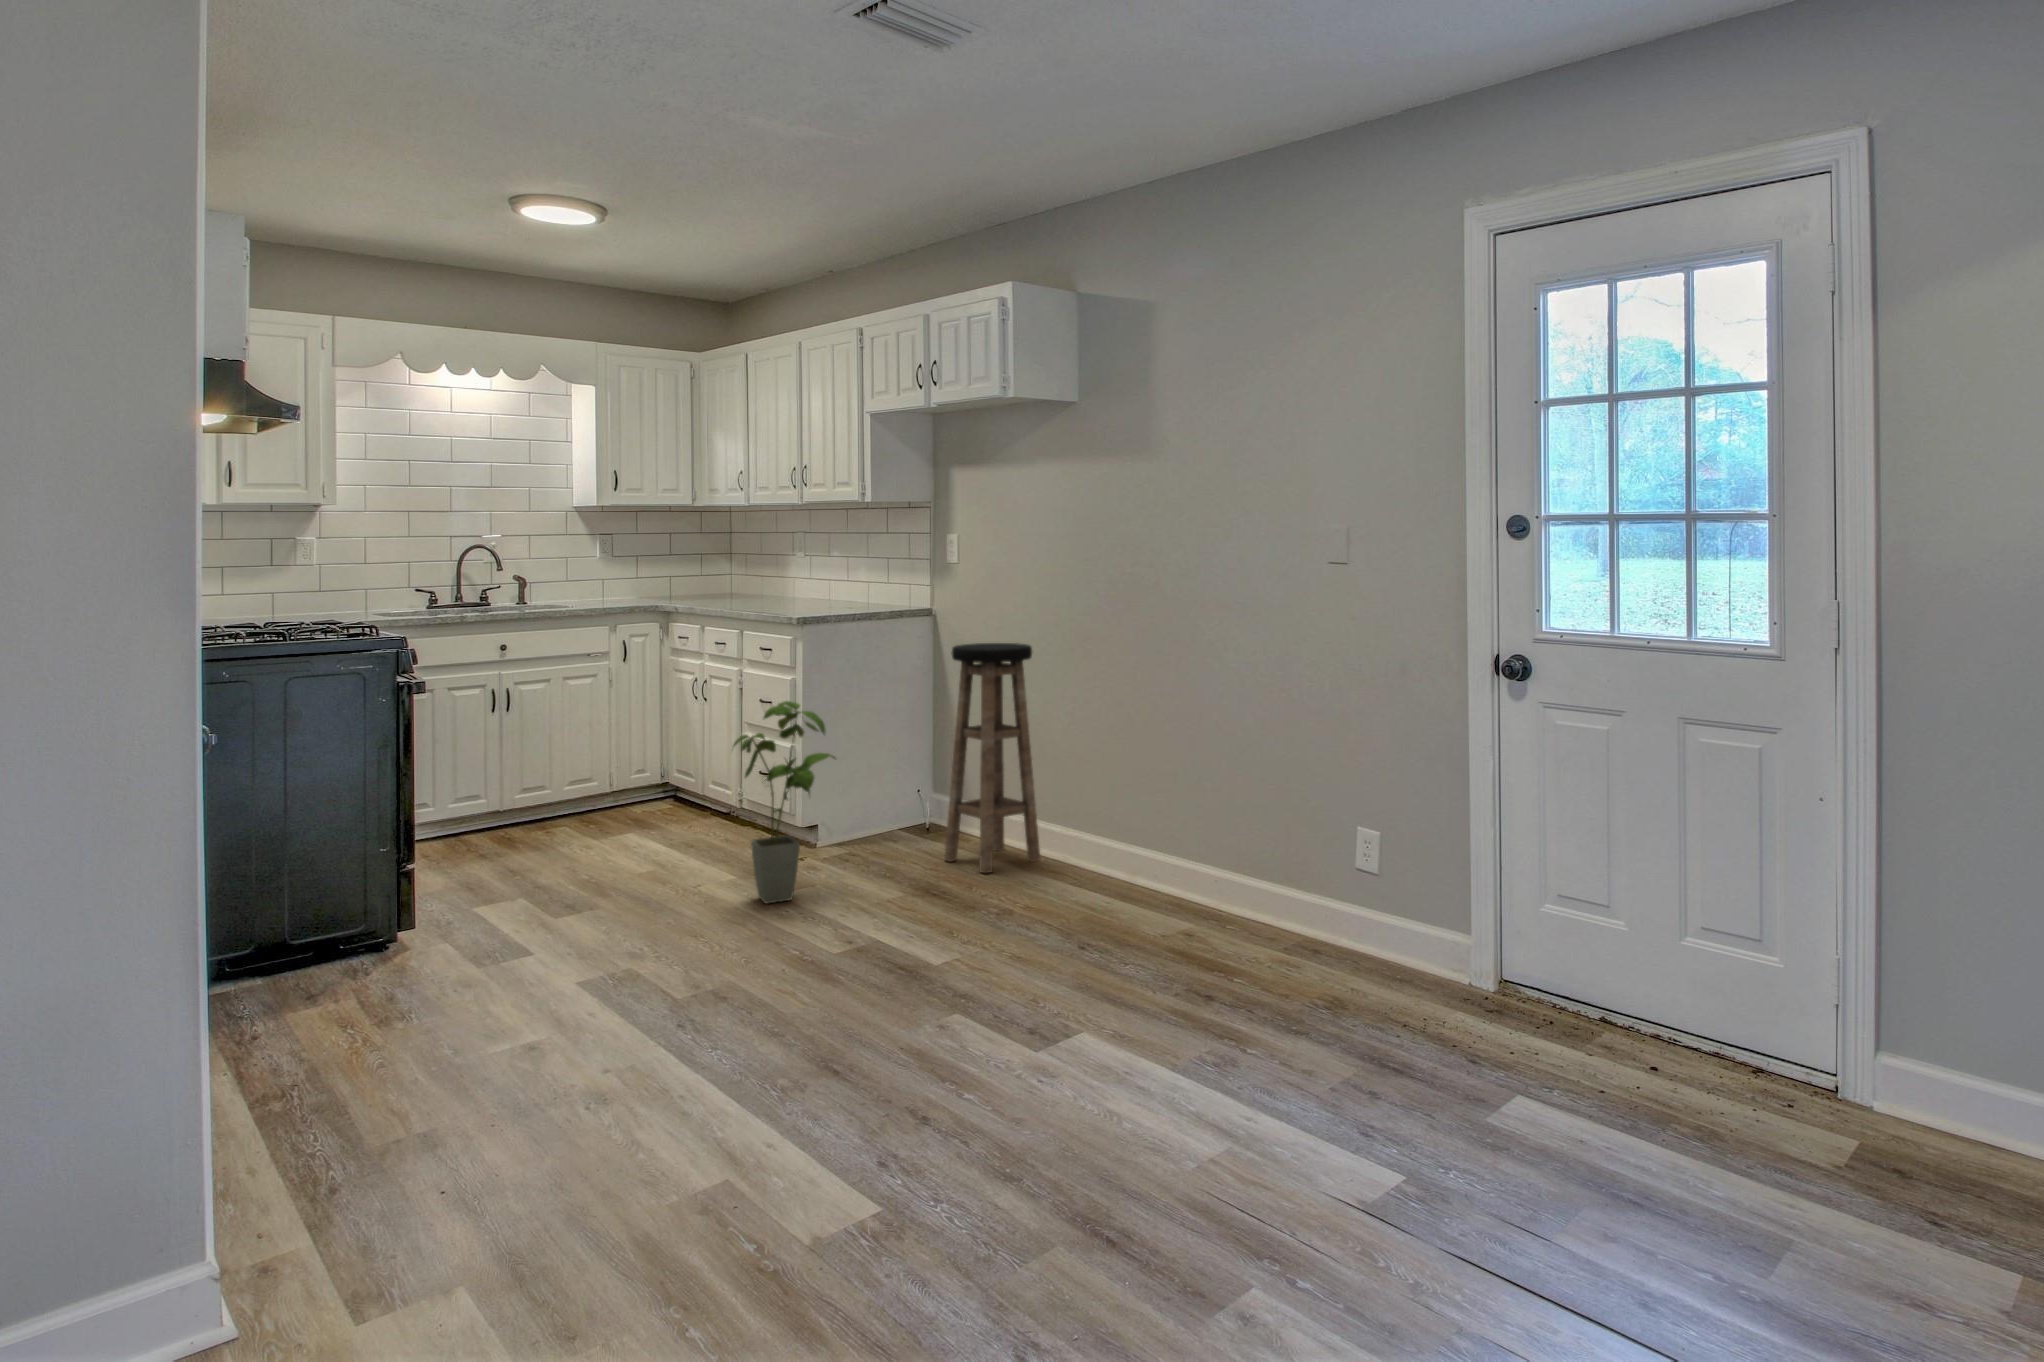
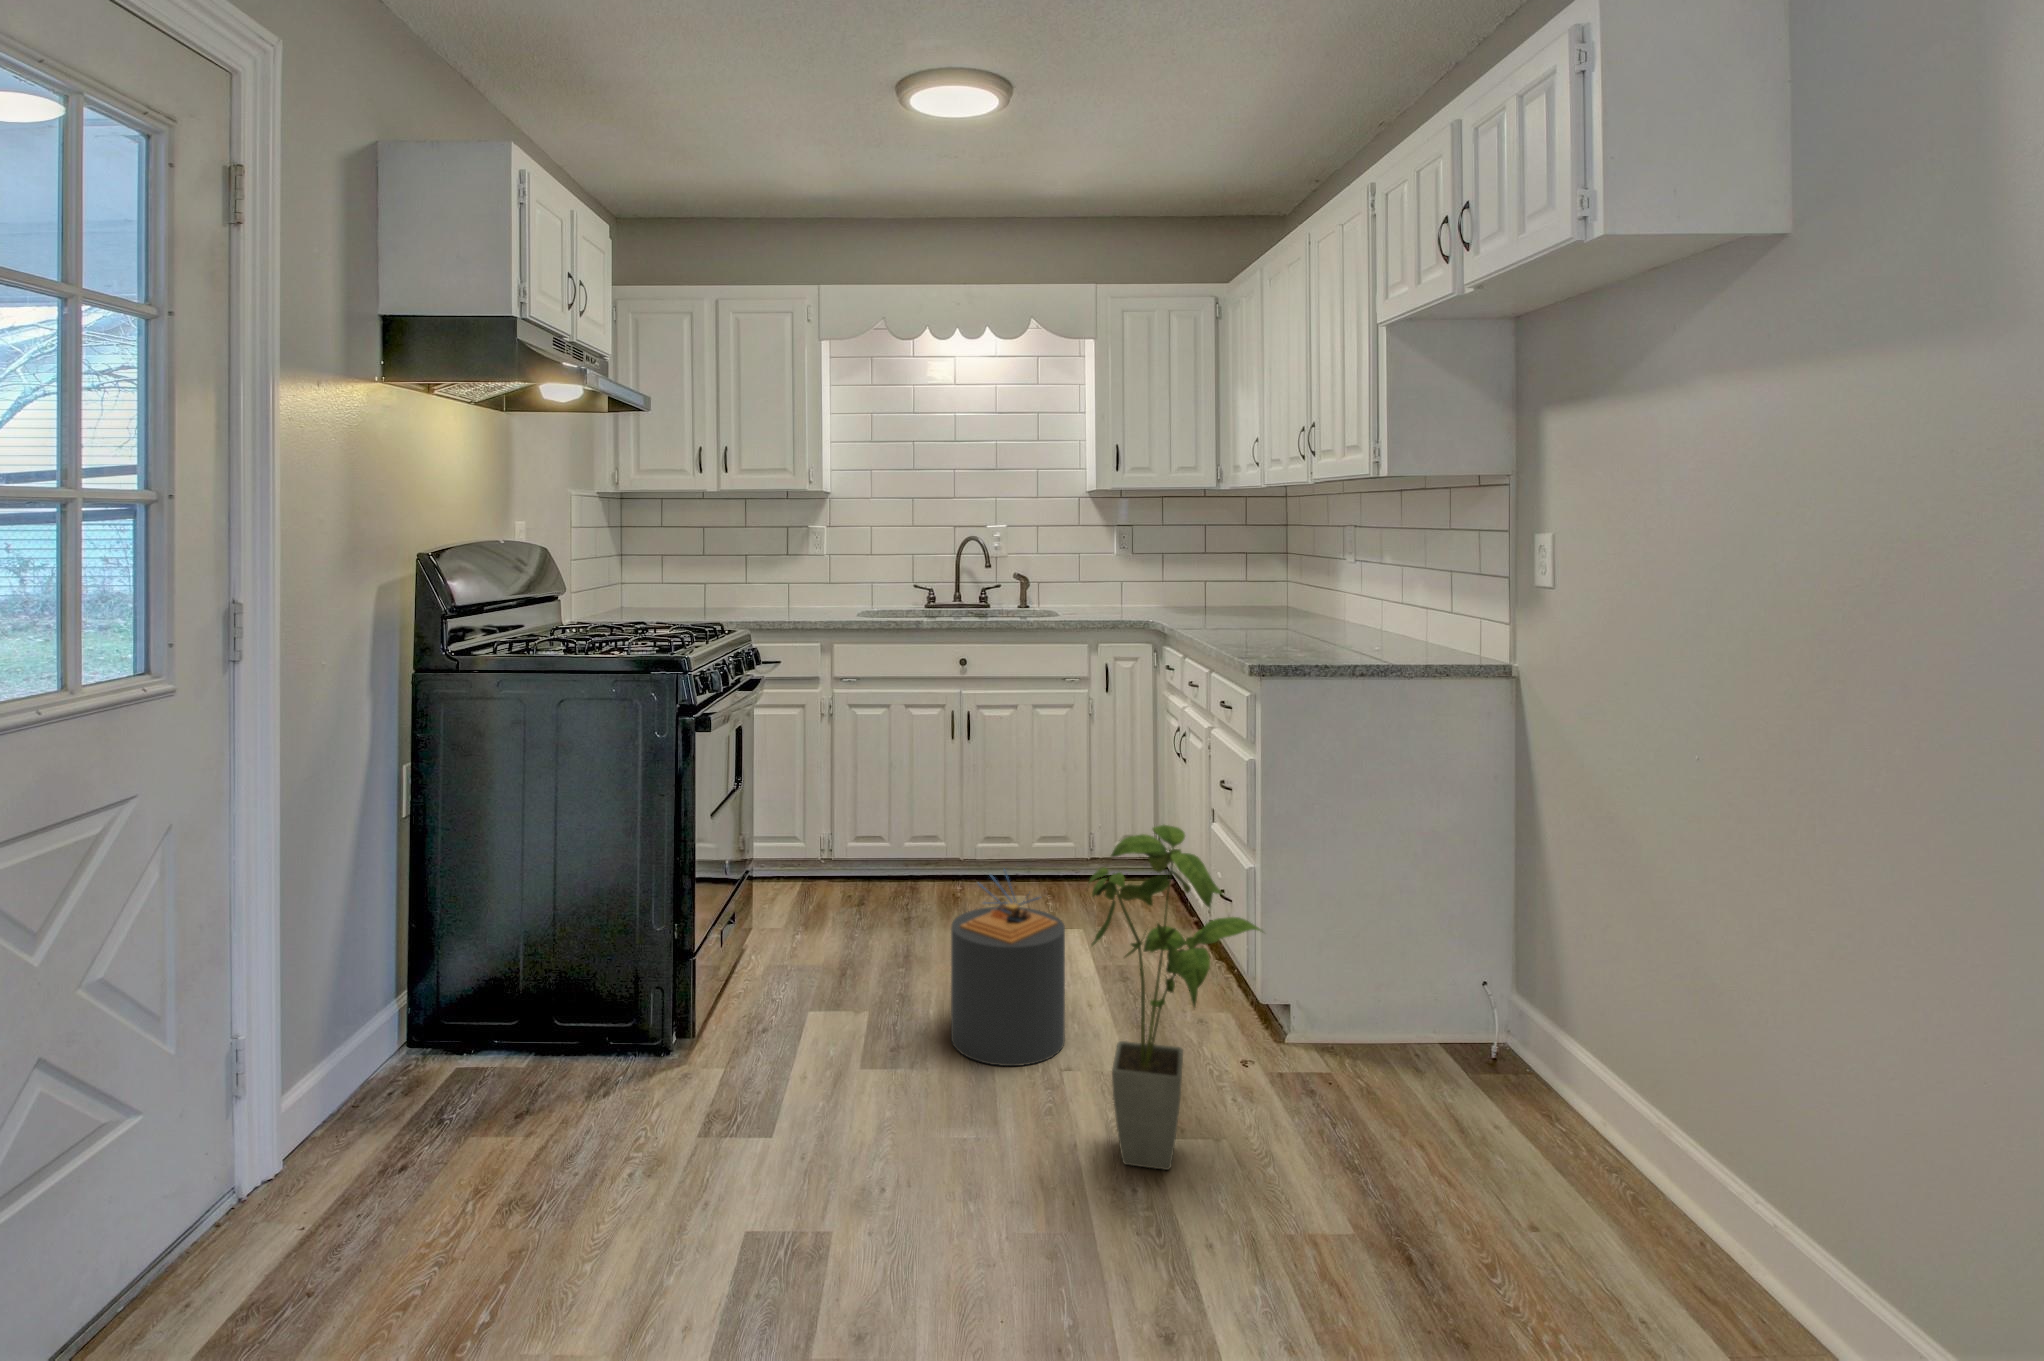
bar stool: present [944,643,1041,873] -> none [1486,751,1699,1236]
trash can: none [598,766,683,895] -> present [951,869,1065,1066]

